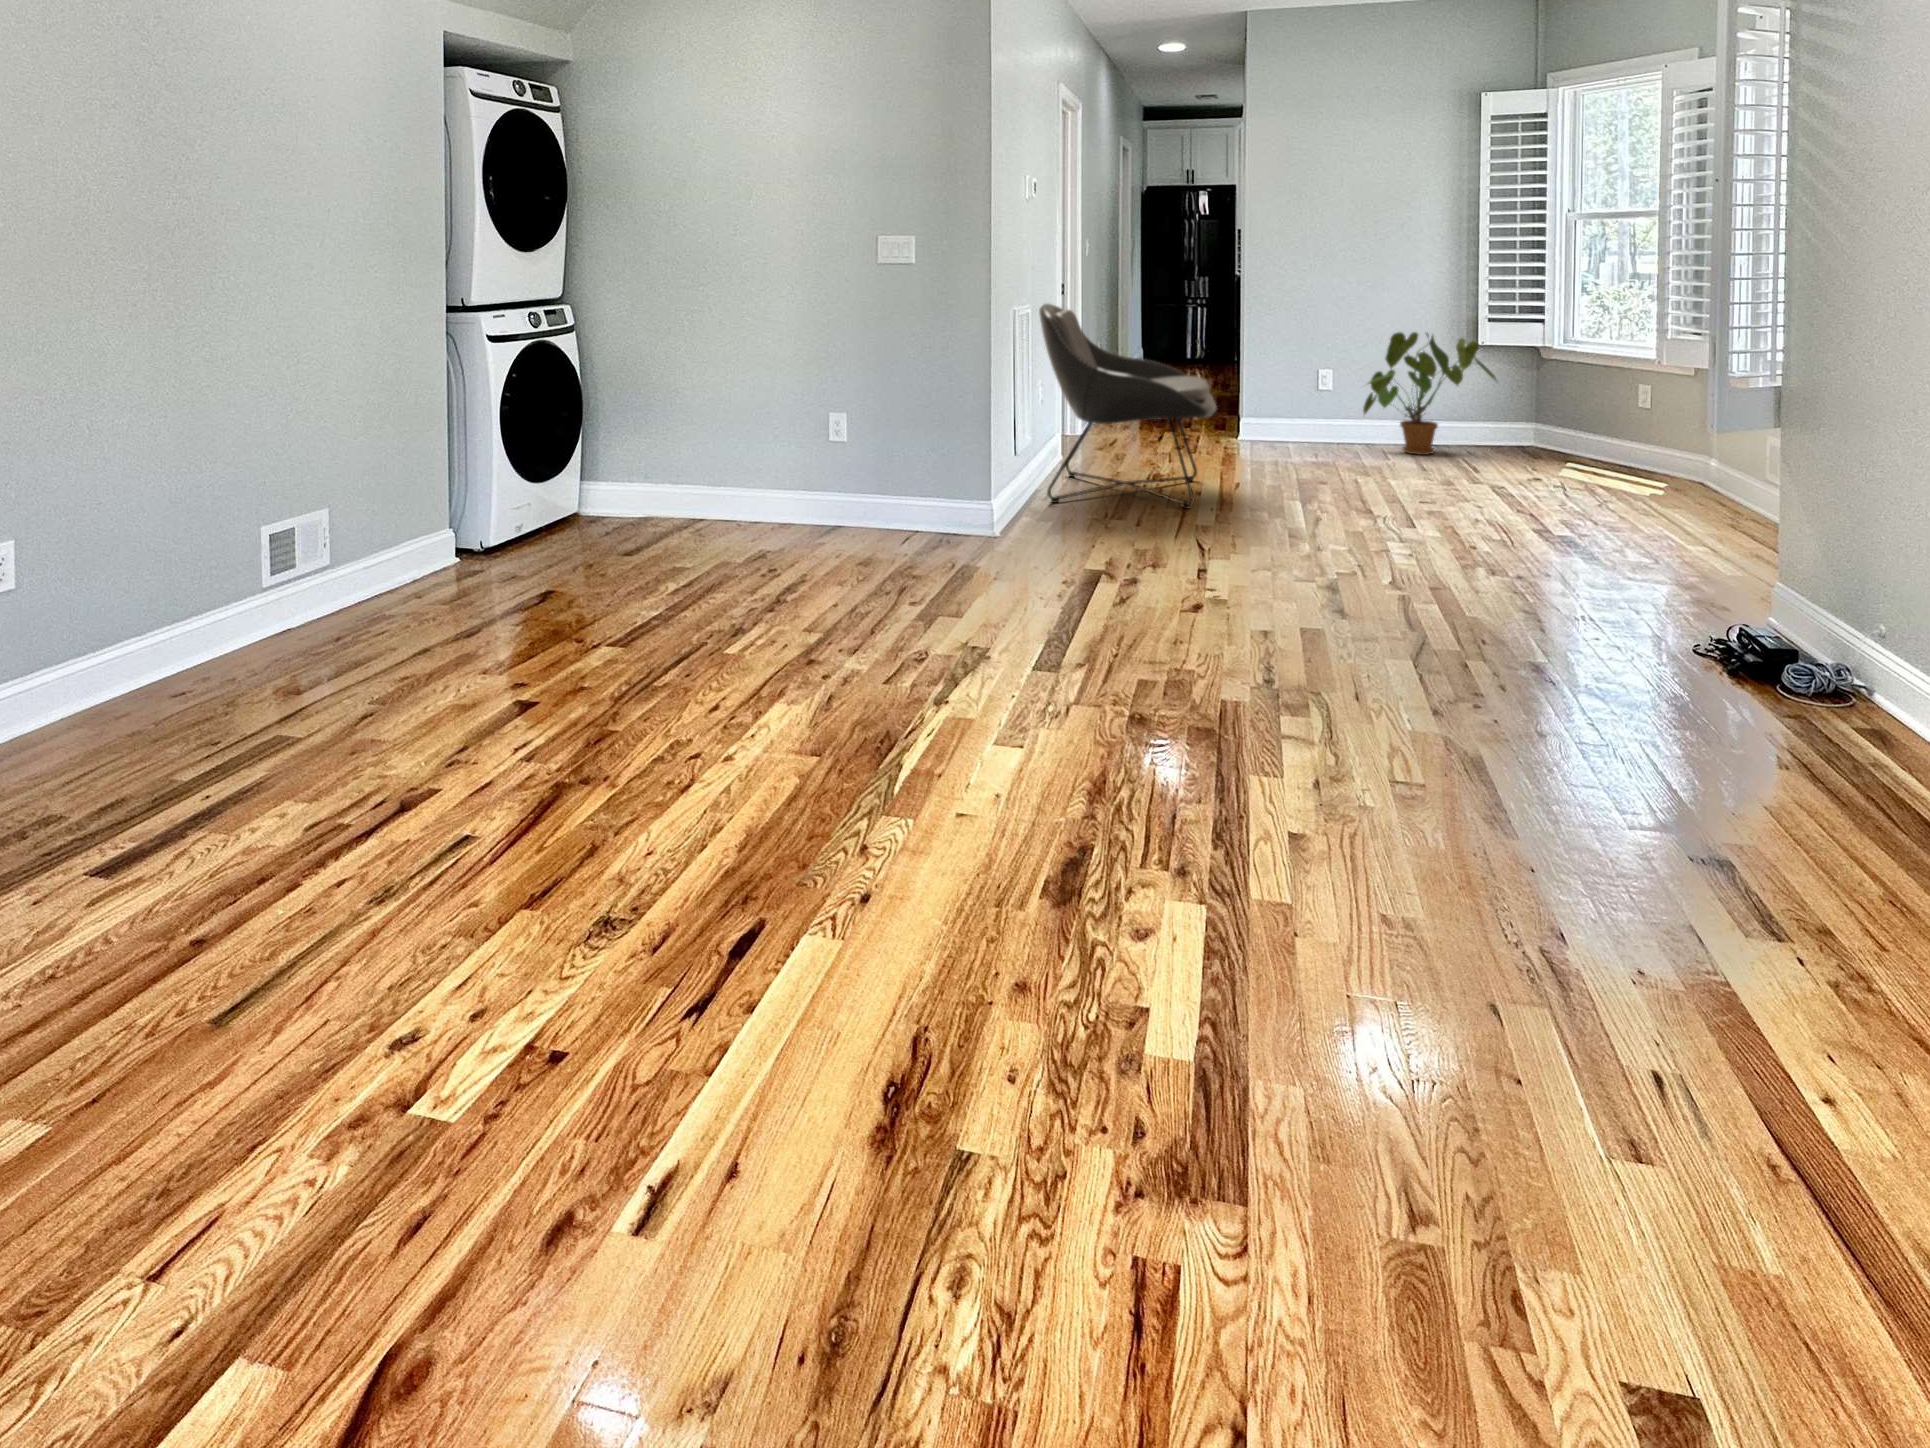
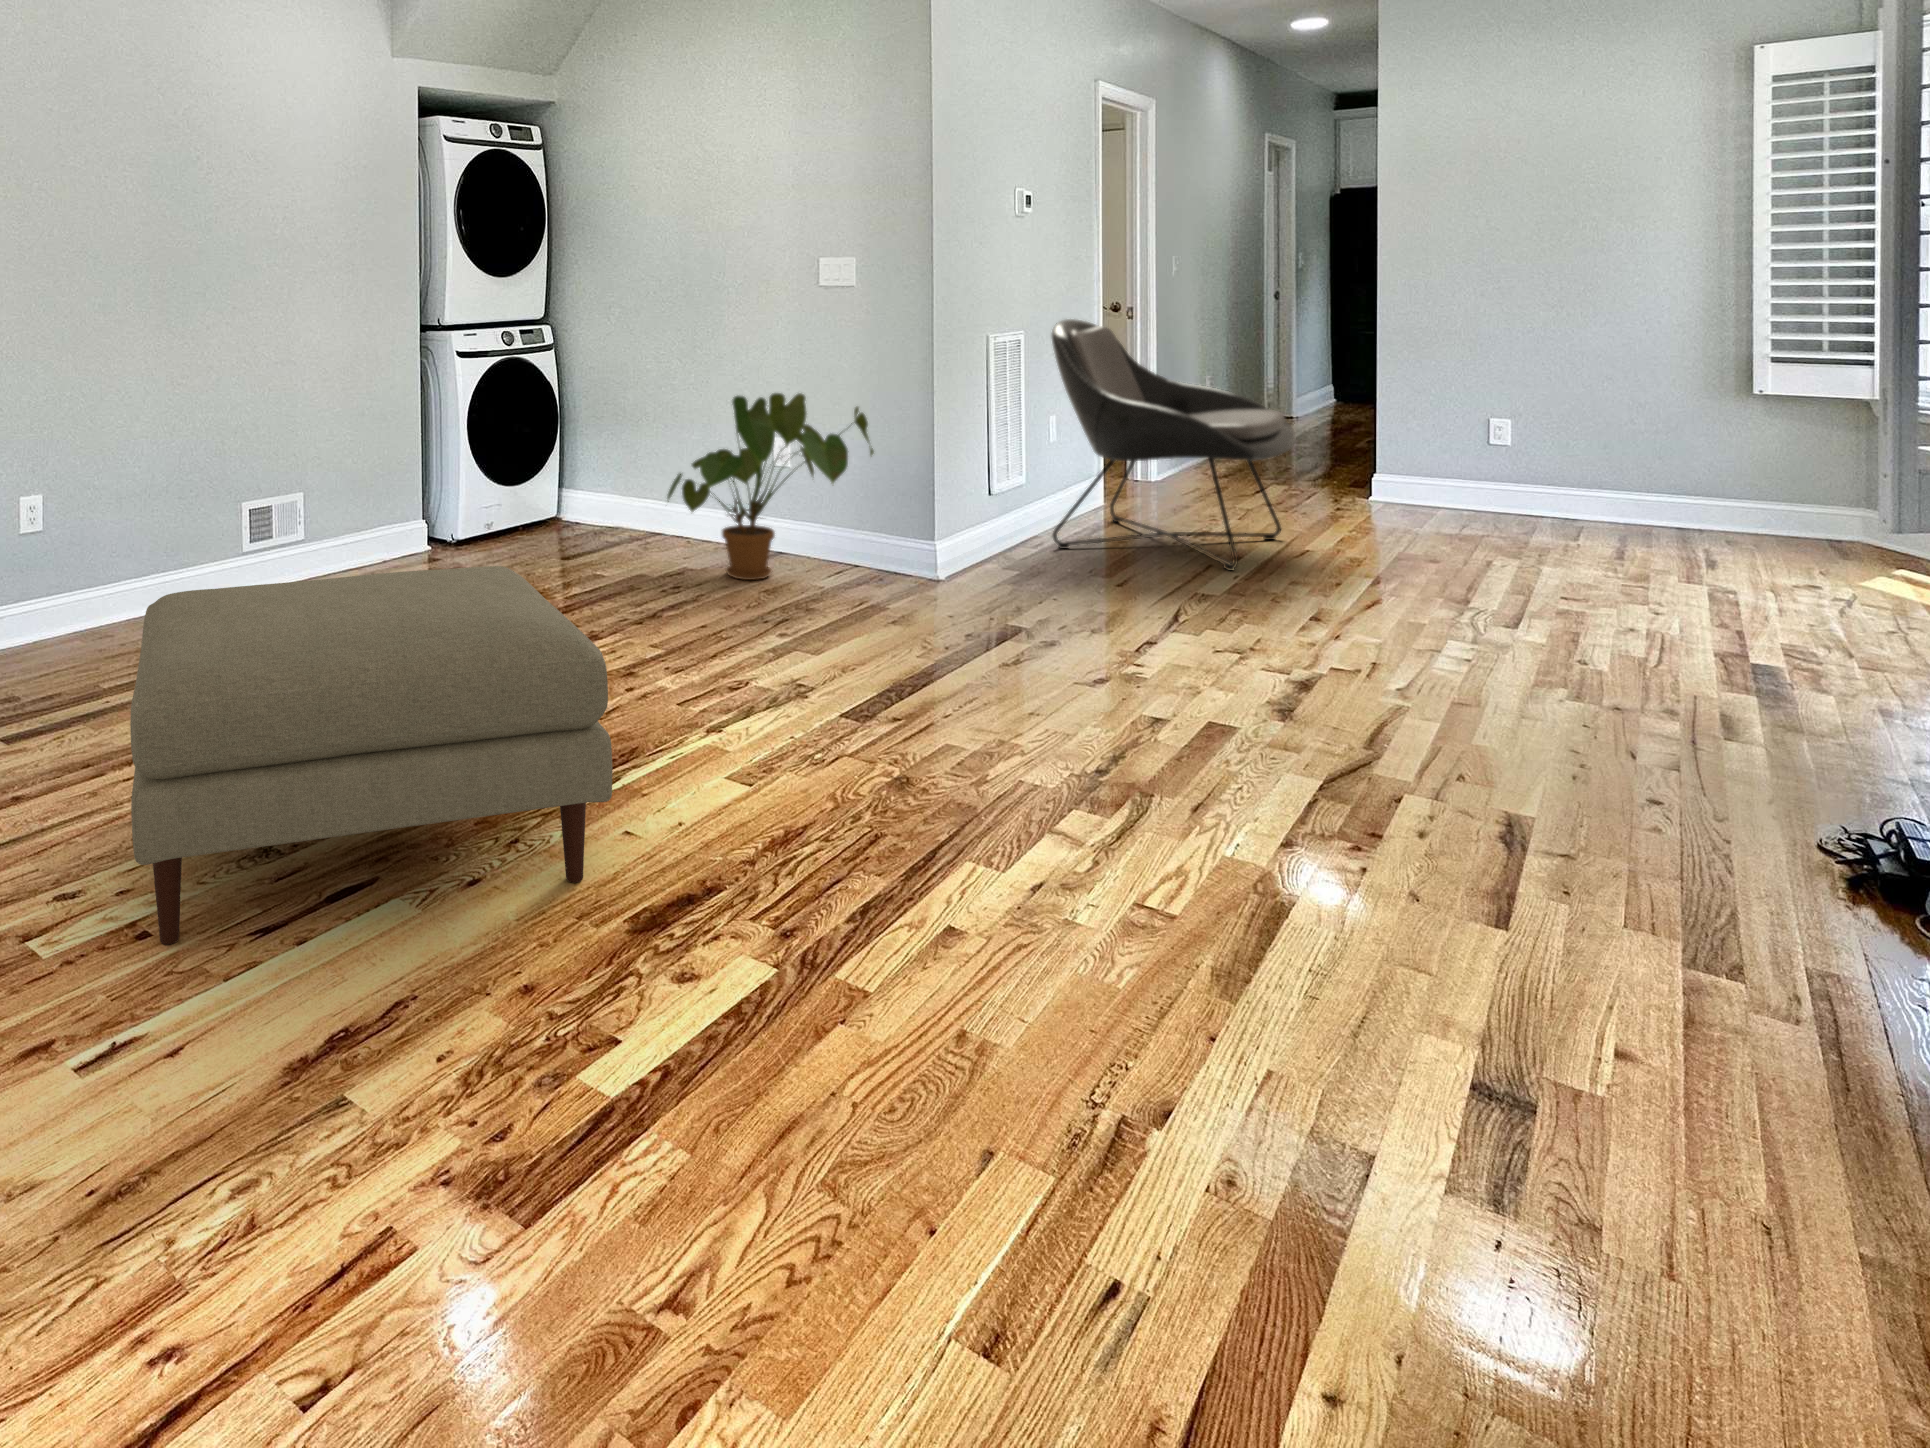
house plant: present [1363,332,1496,455] -> present [667,393,874,580]
ottoman: none [397,566,1002,1057] -> present [130,566,612,945]

